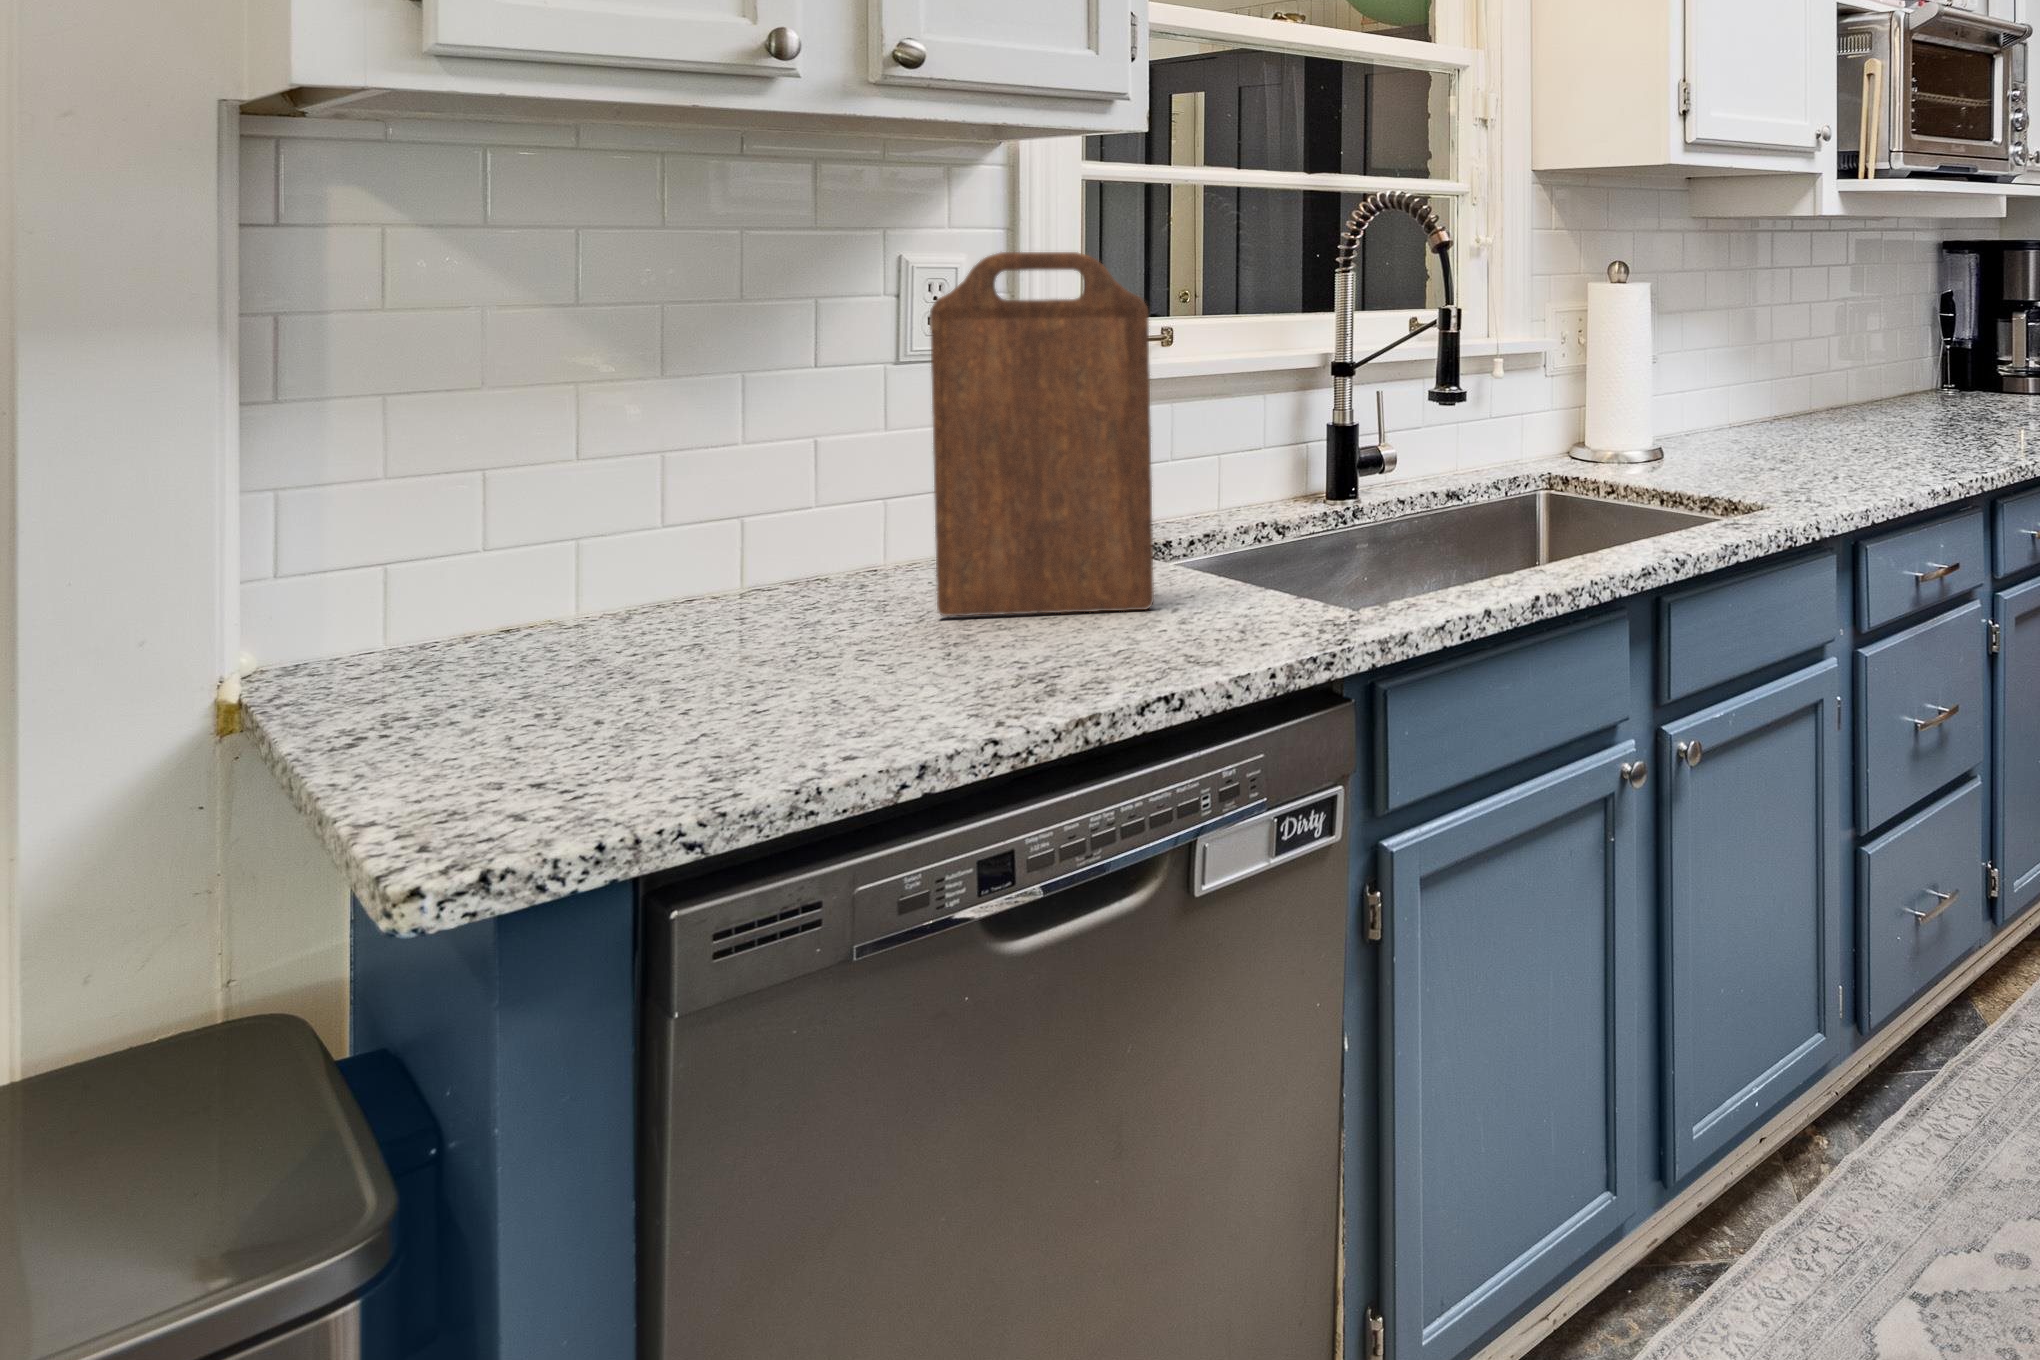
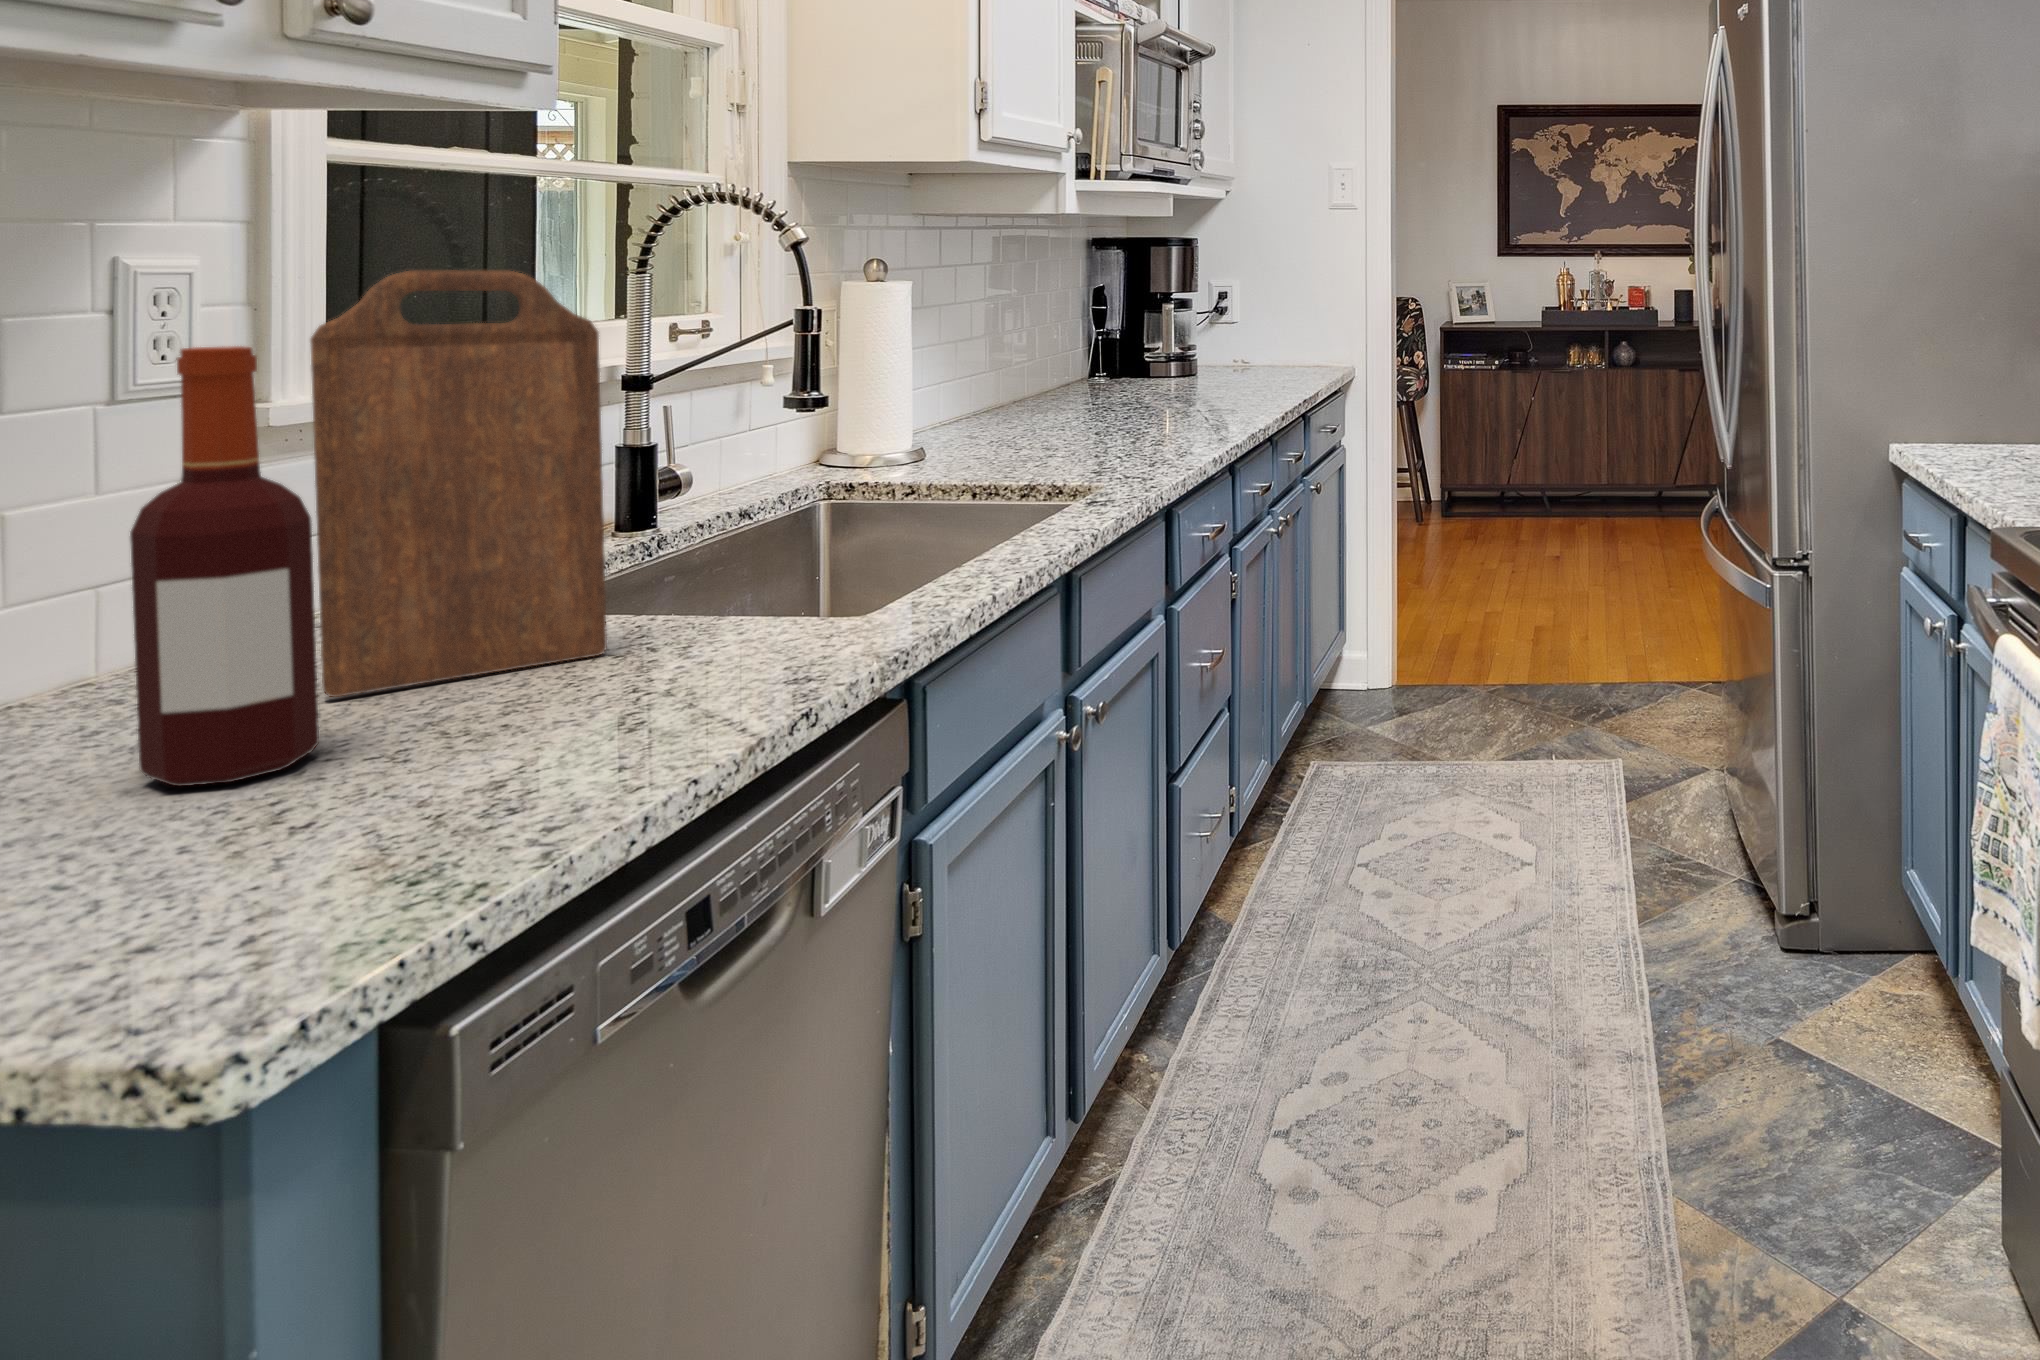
bottle: none [738,310,861,671] -> present [130,346,319,786]

